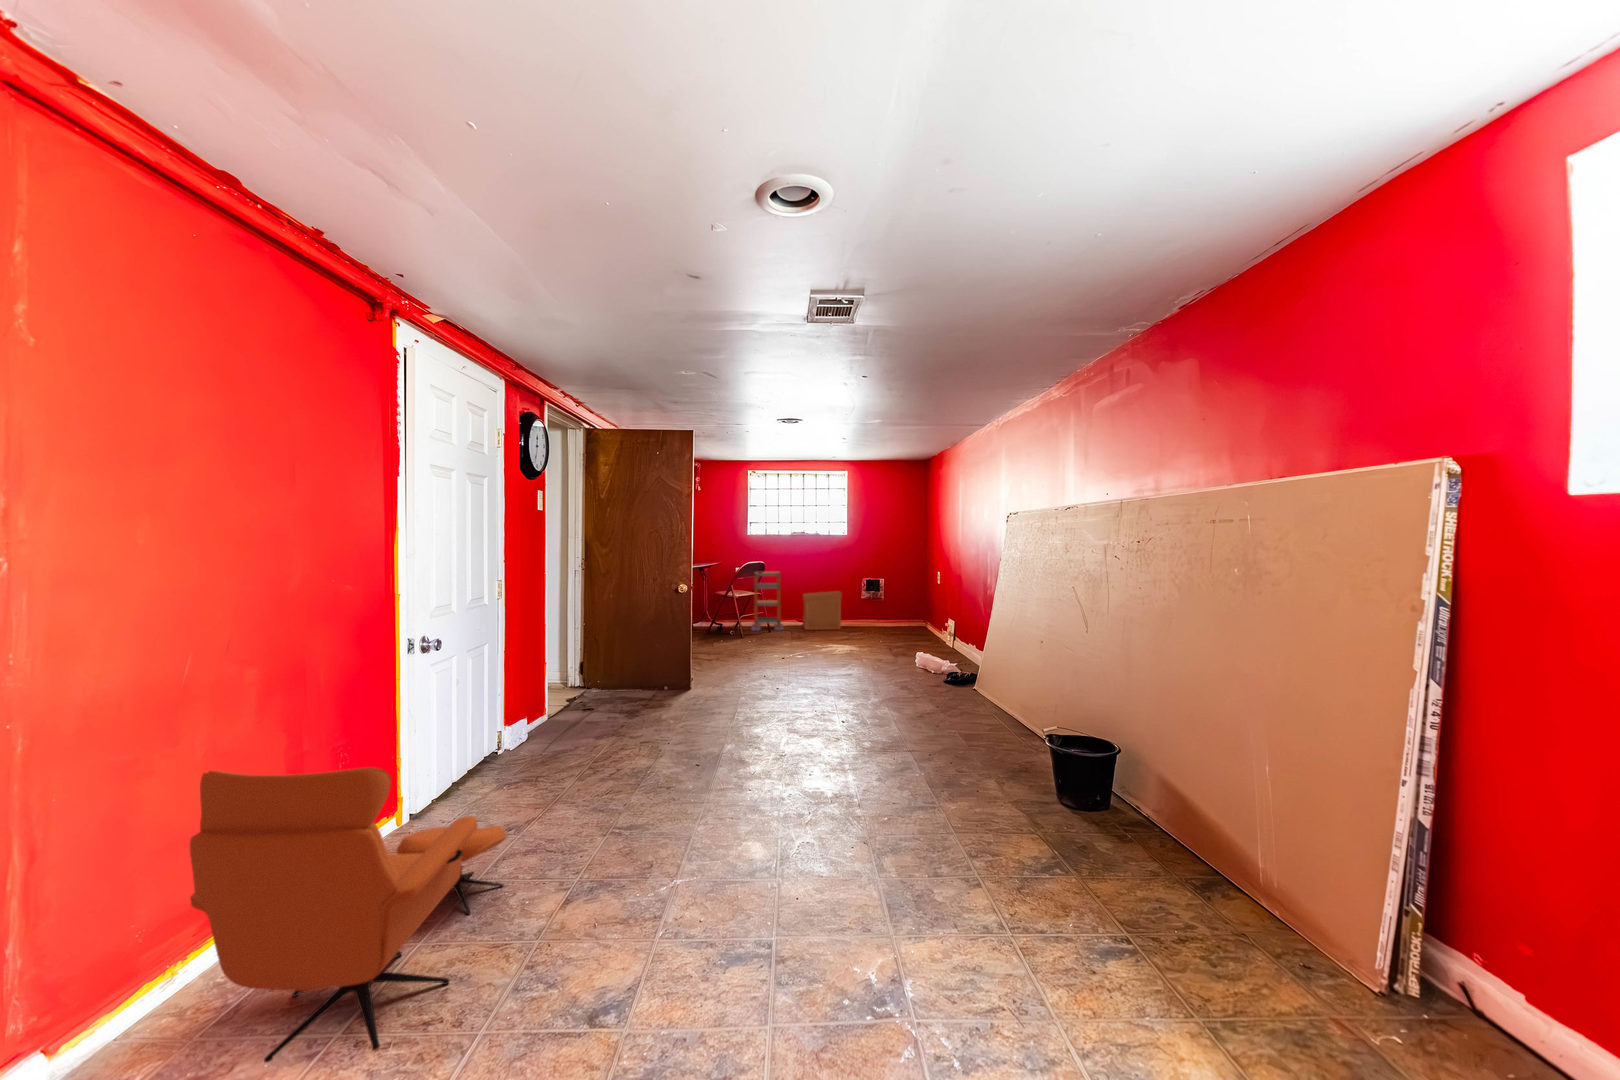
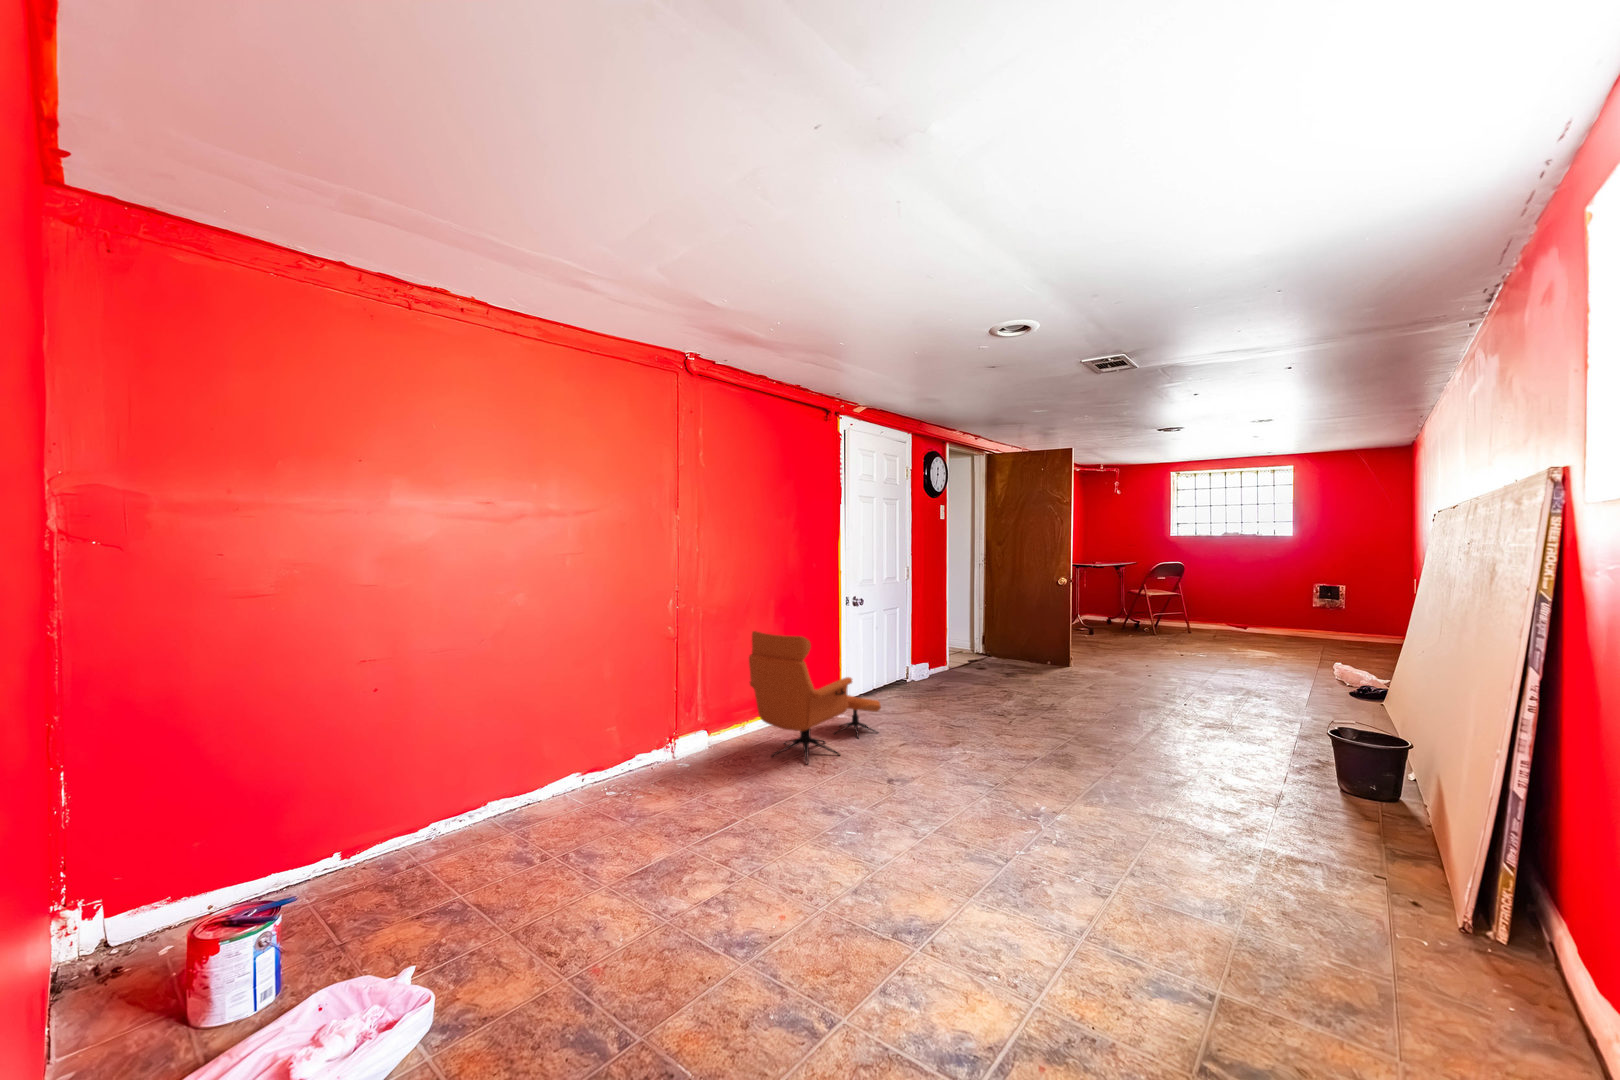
shelving unit: present [751,572,784,631] -> none [1170,573,1212,634]
cardboard box: present [803,591,842,630] -> none [1233,598,1284,640]

